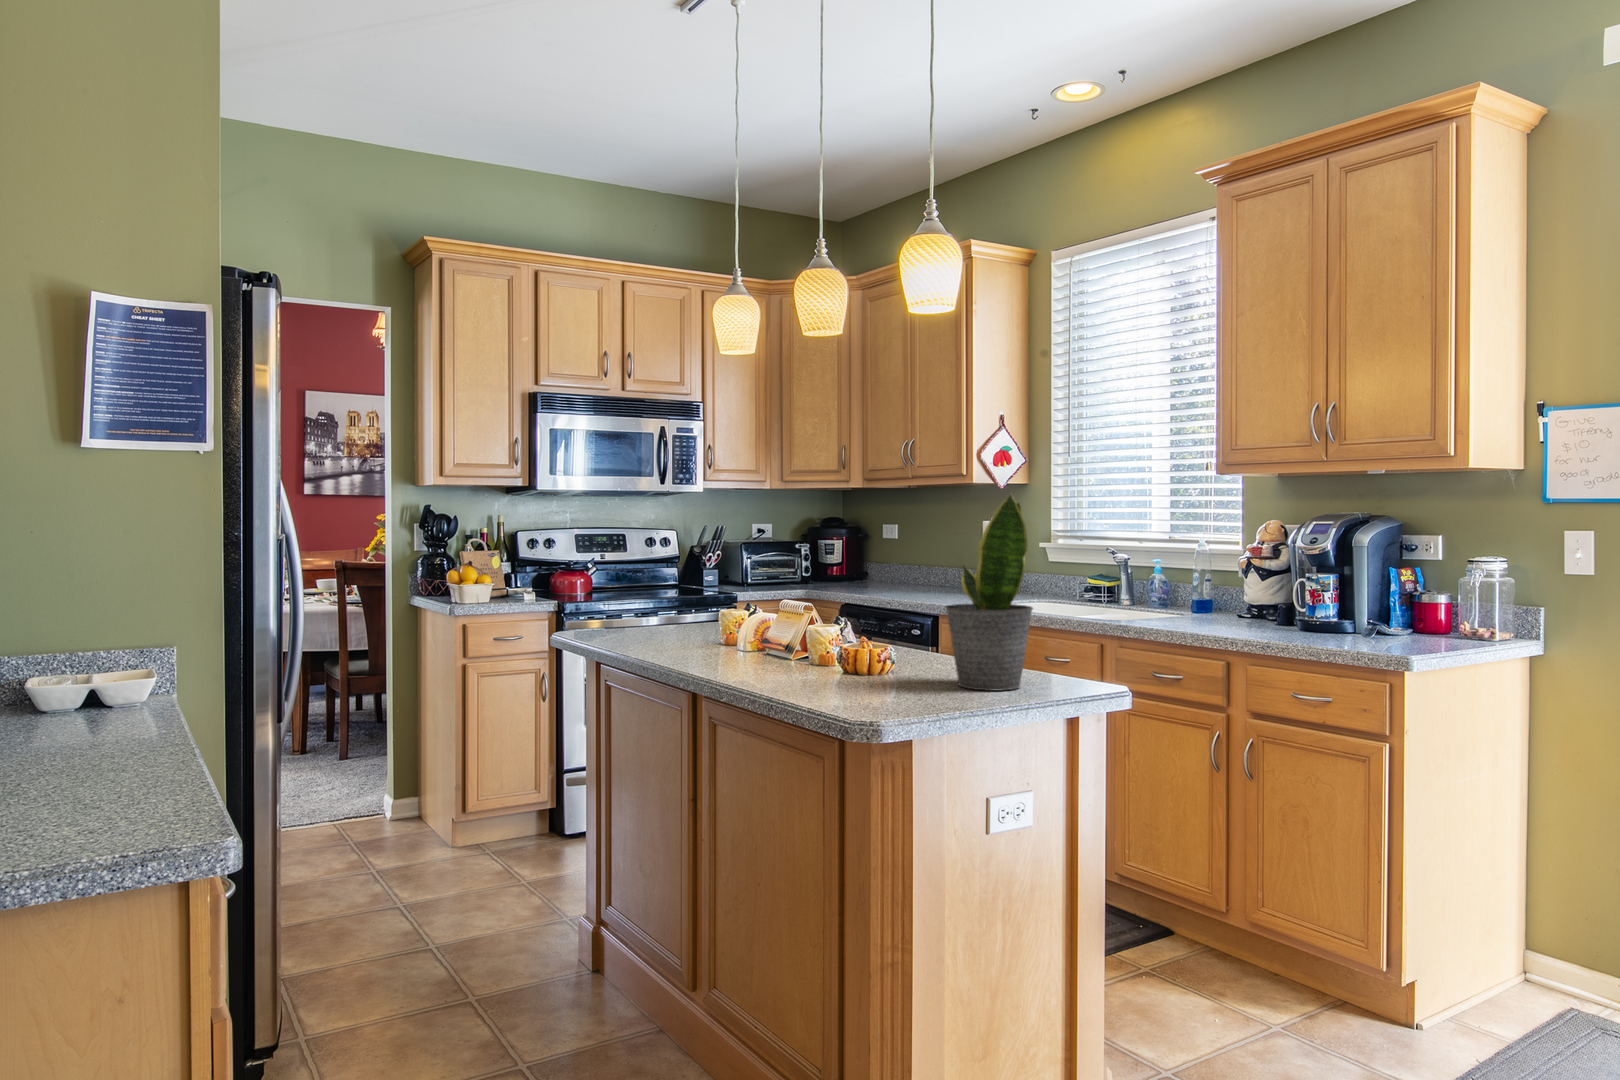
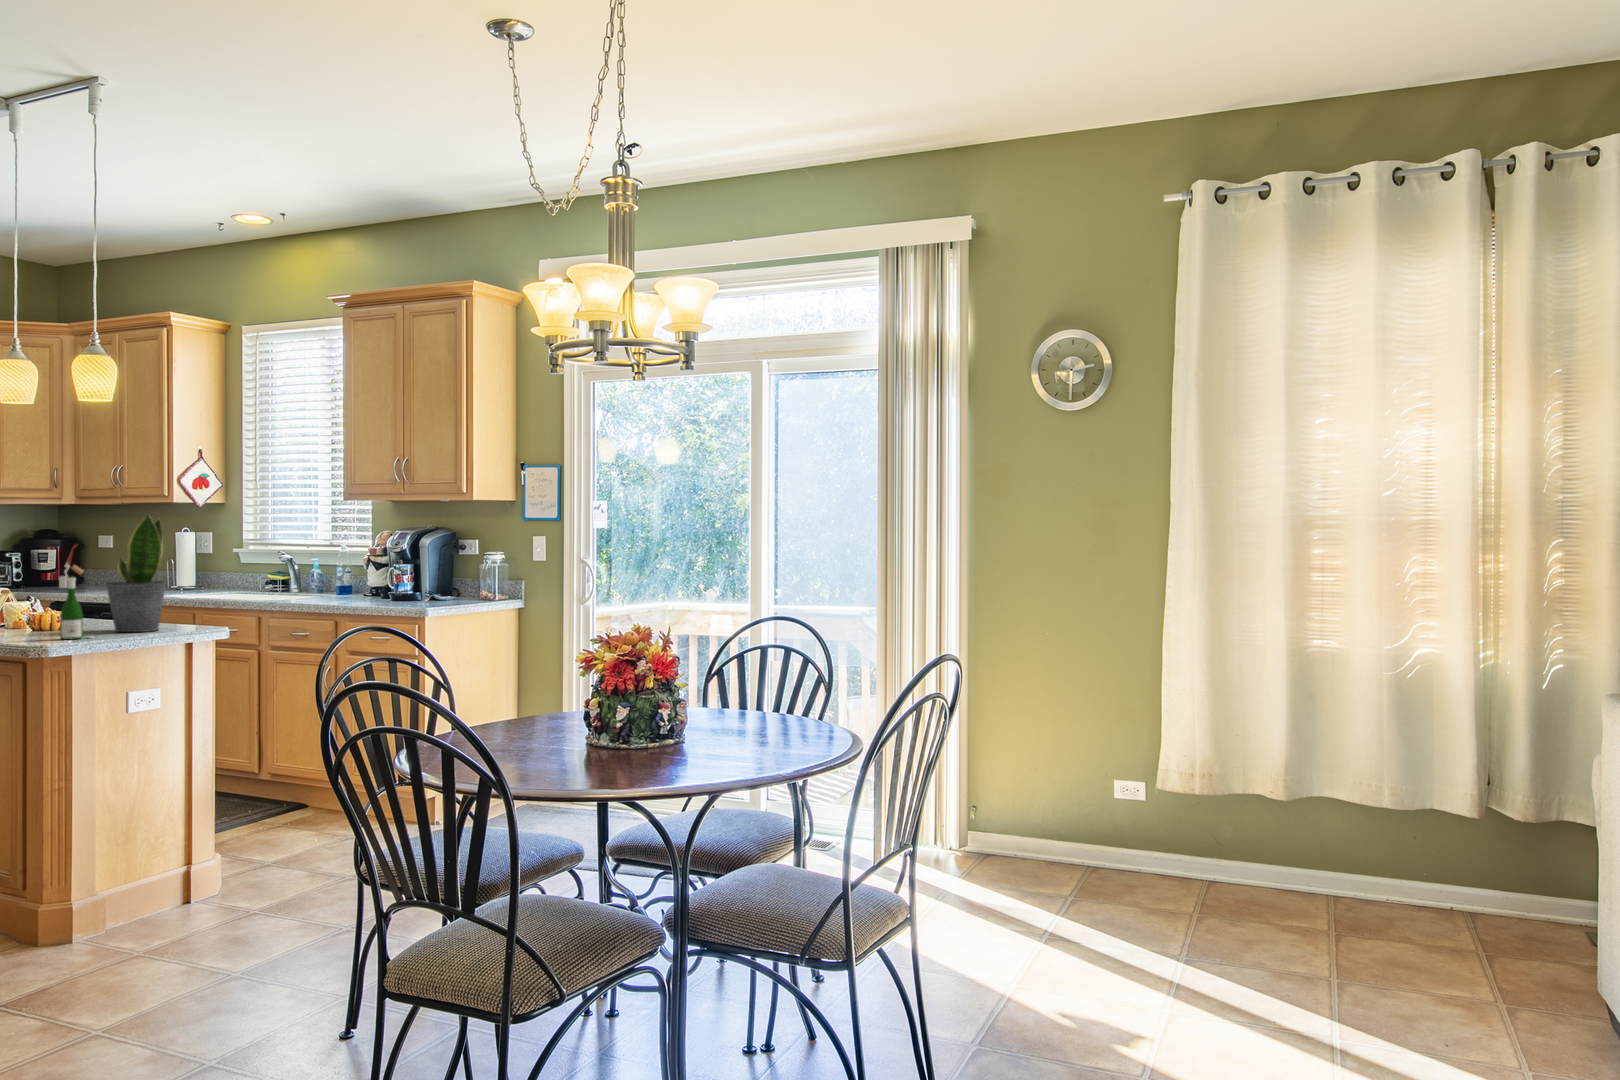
wine bottle: none [889,544,937,705] -> present [59,546,92,639]

